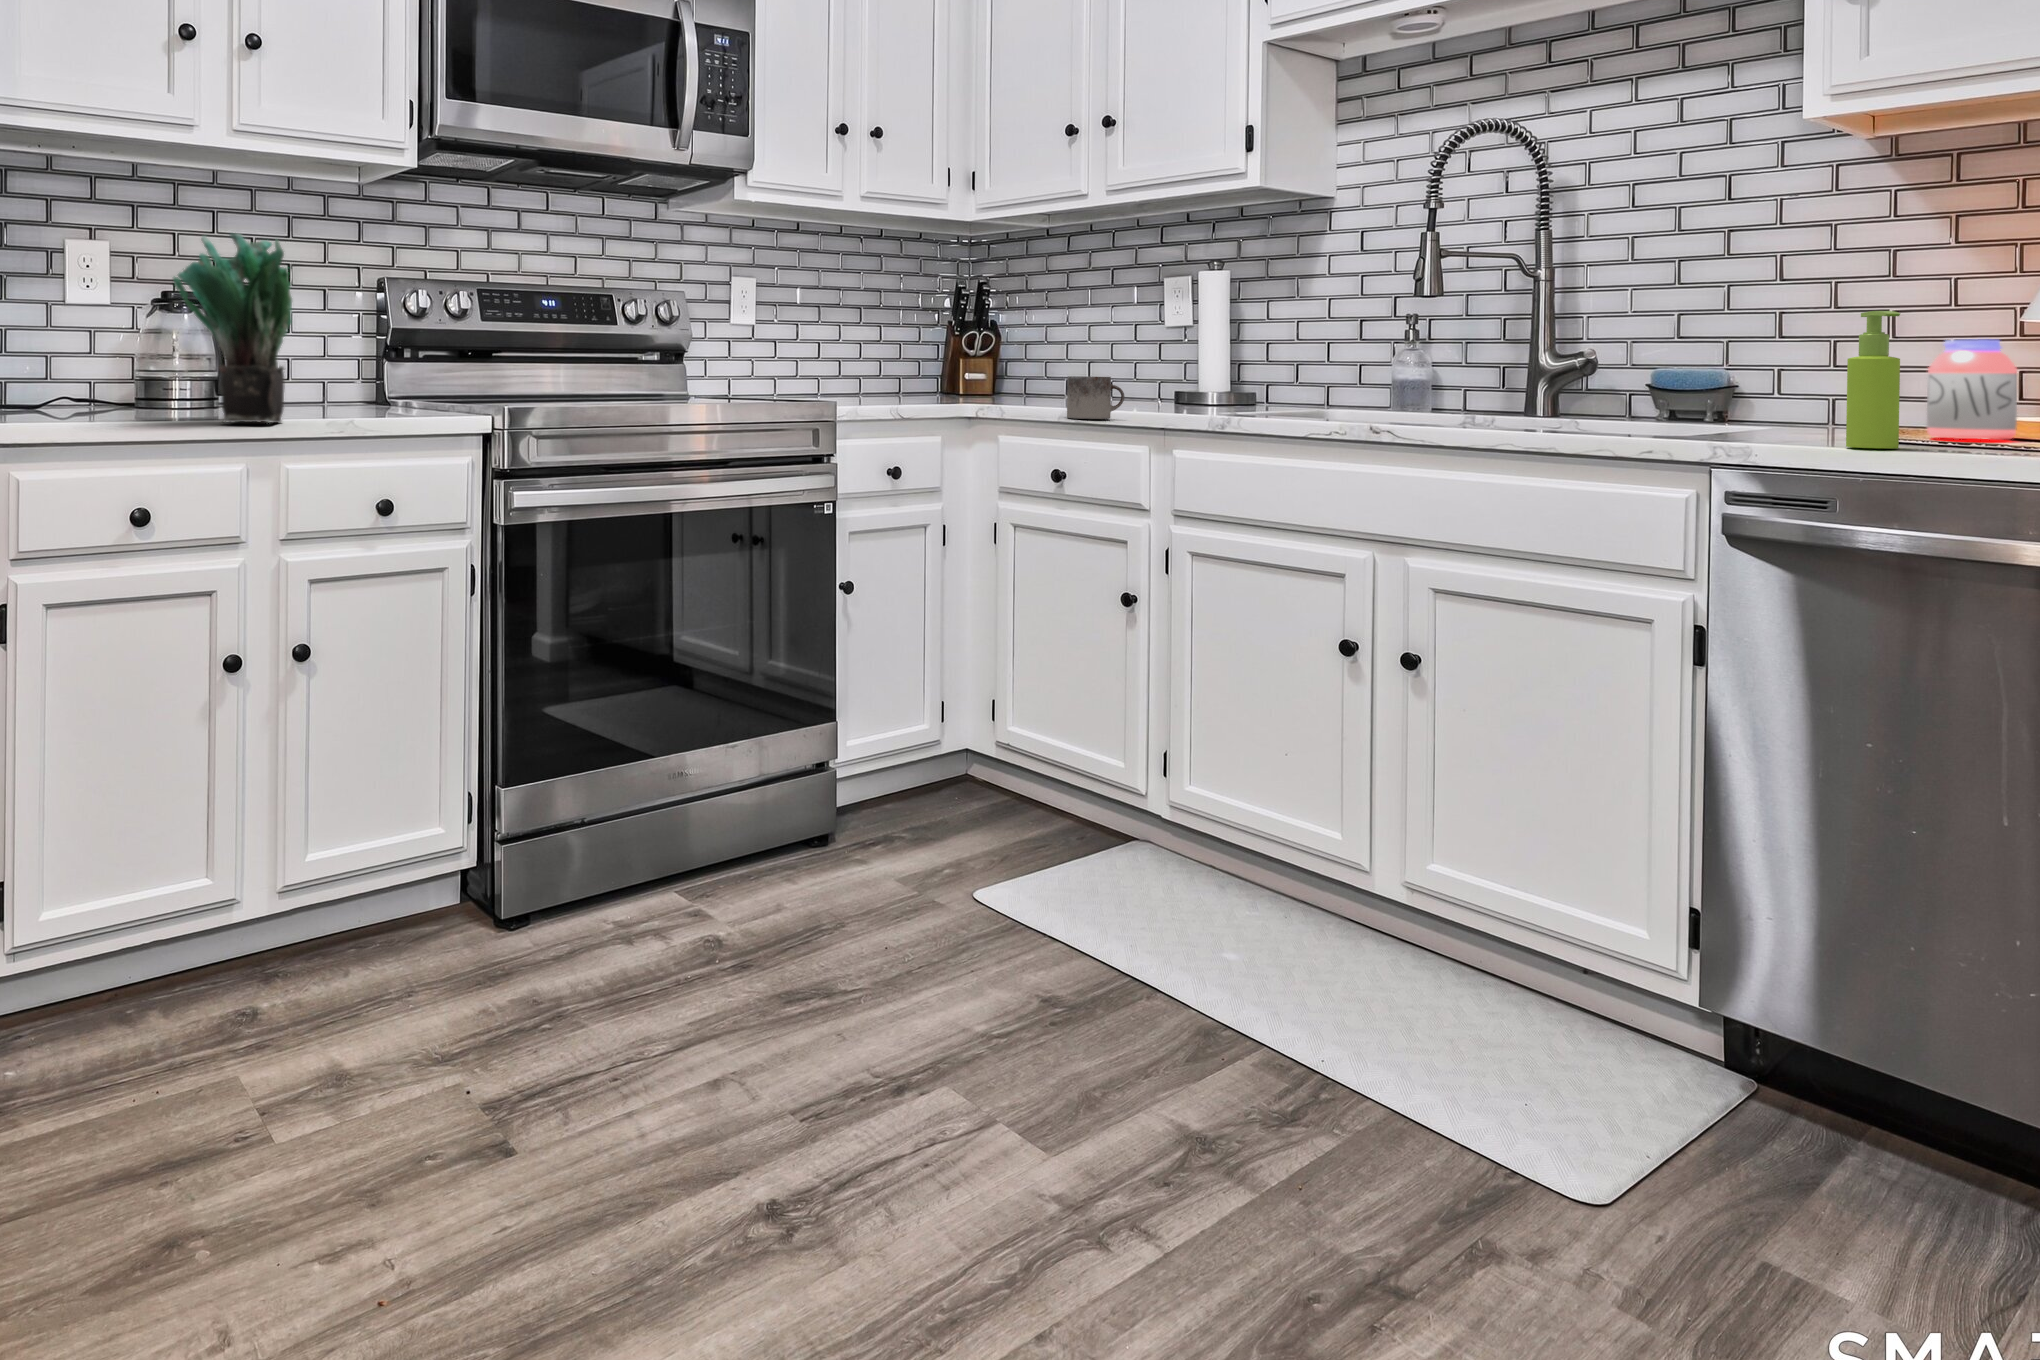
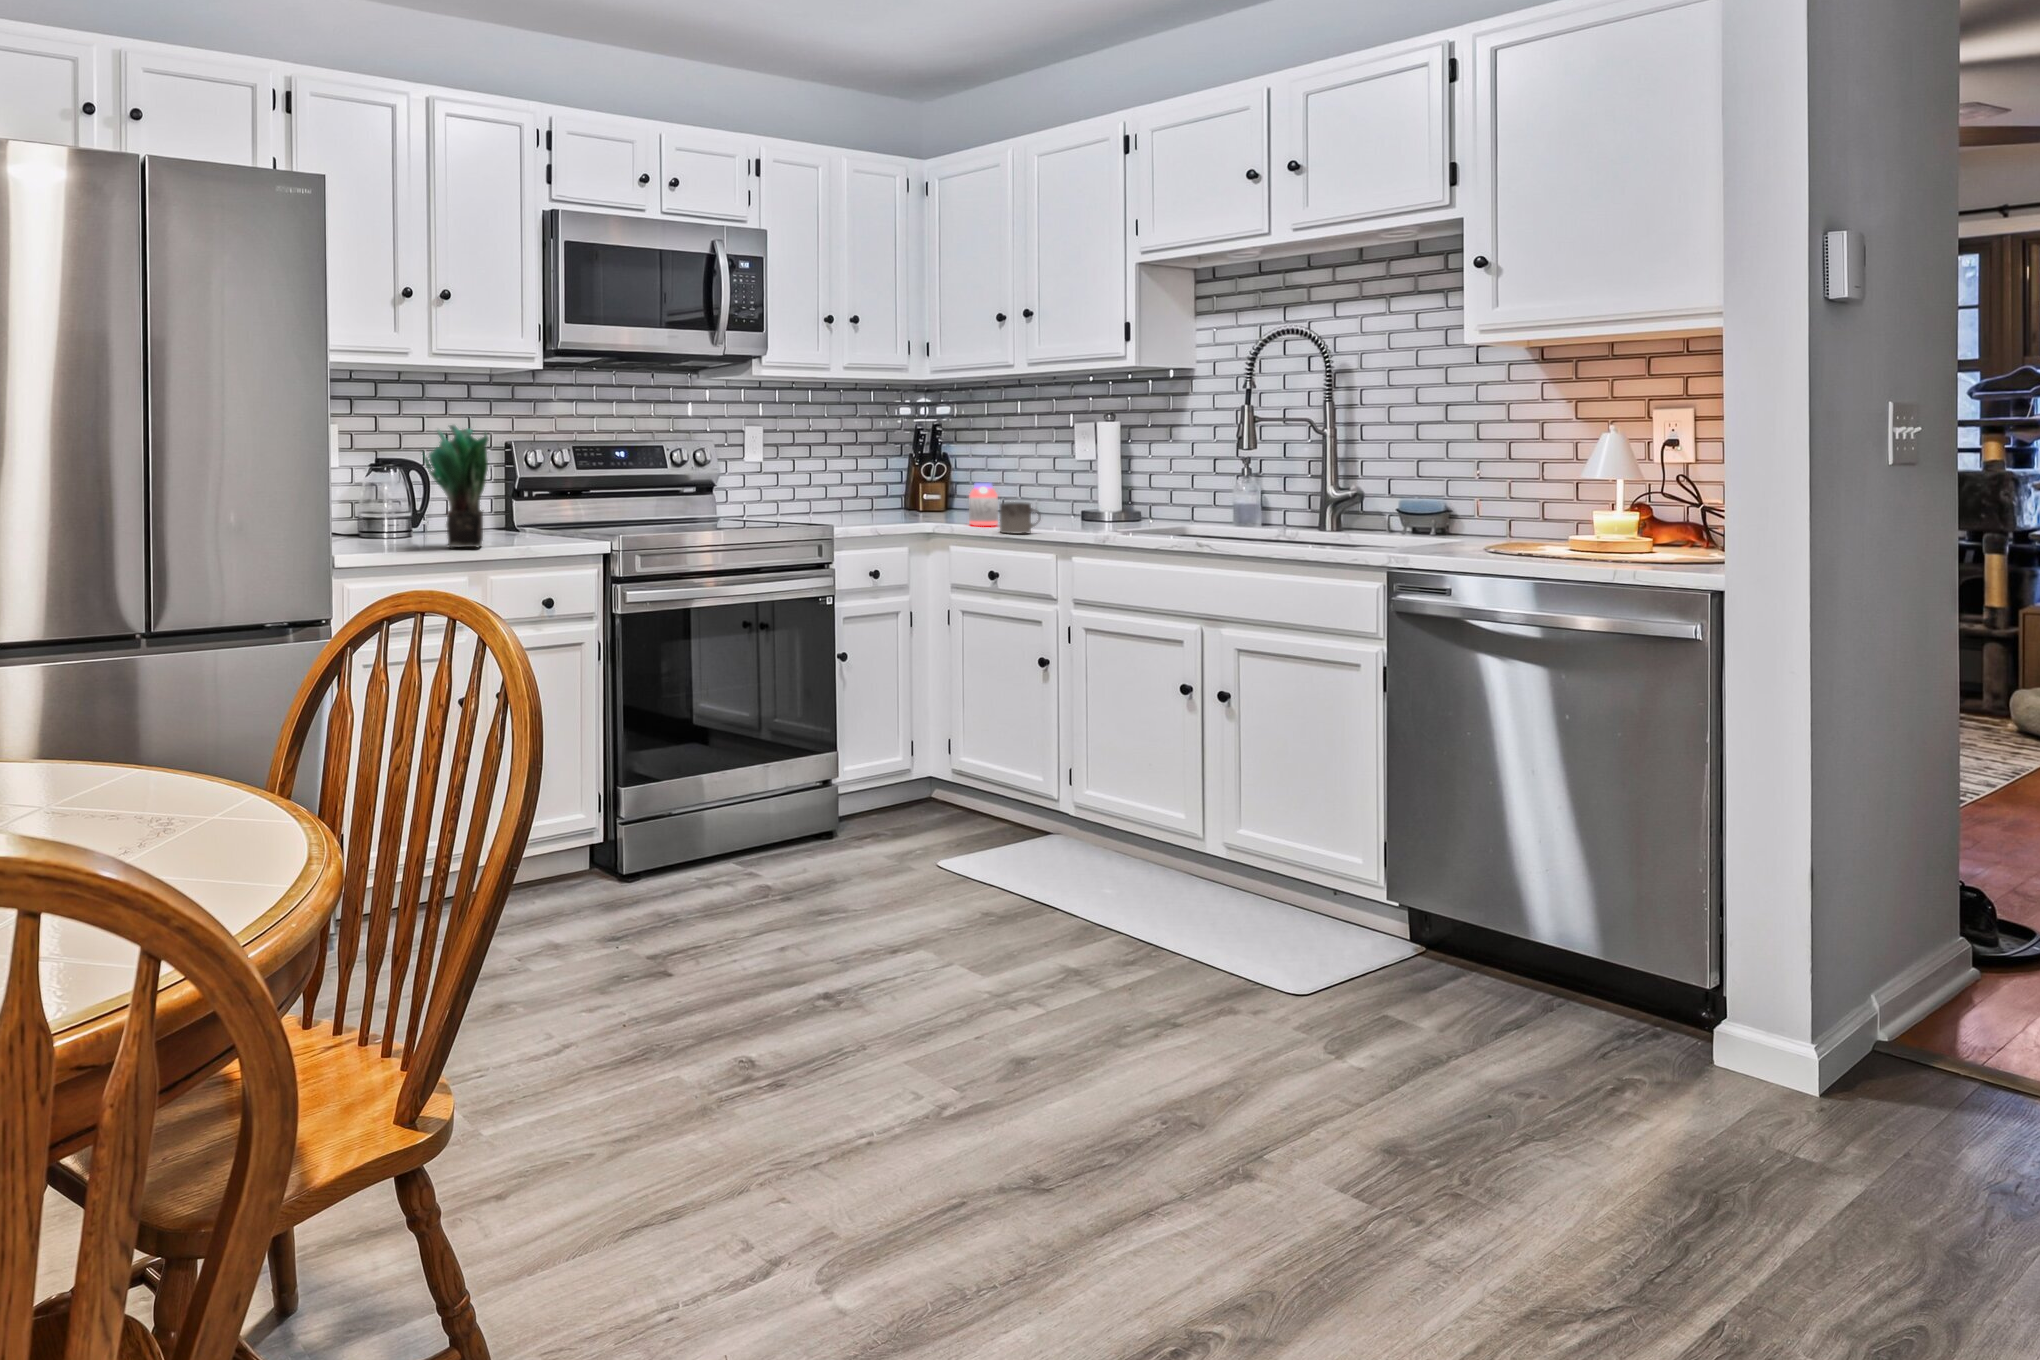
soap dispenser: present [1846,311,1900,449] -> none [1467,472,1497,556]
jar: present [1926,339,2017,440] -> present [969,483,998,526]

